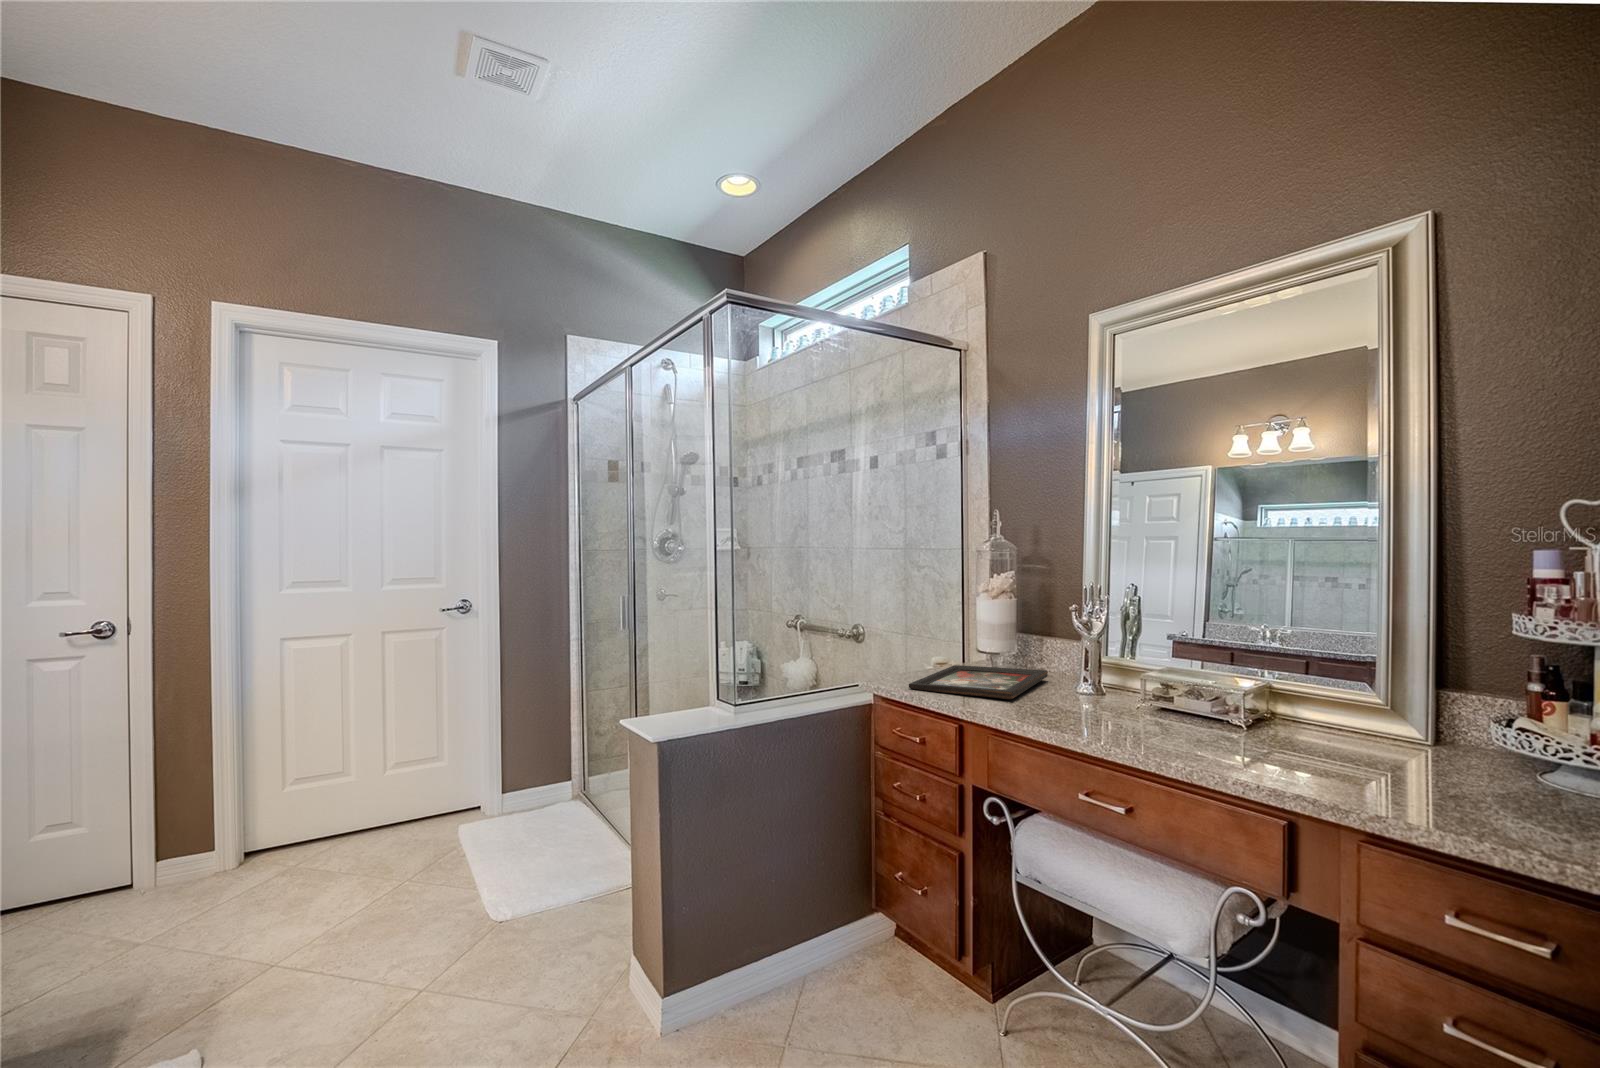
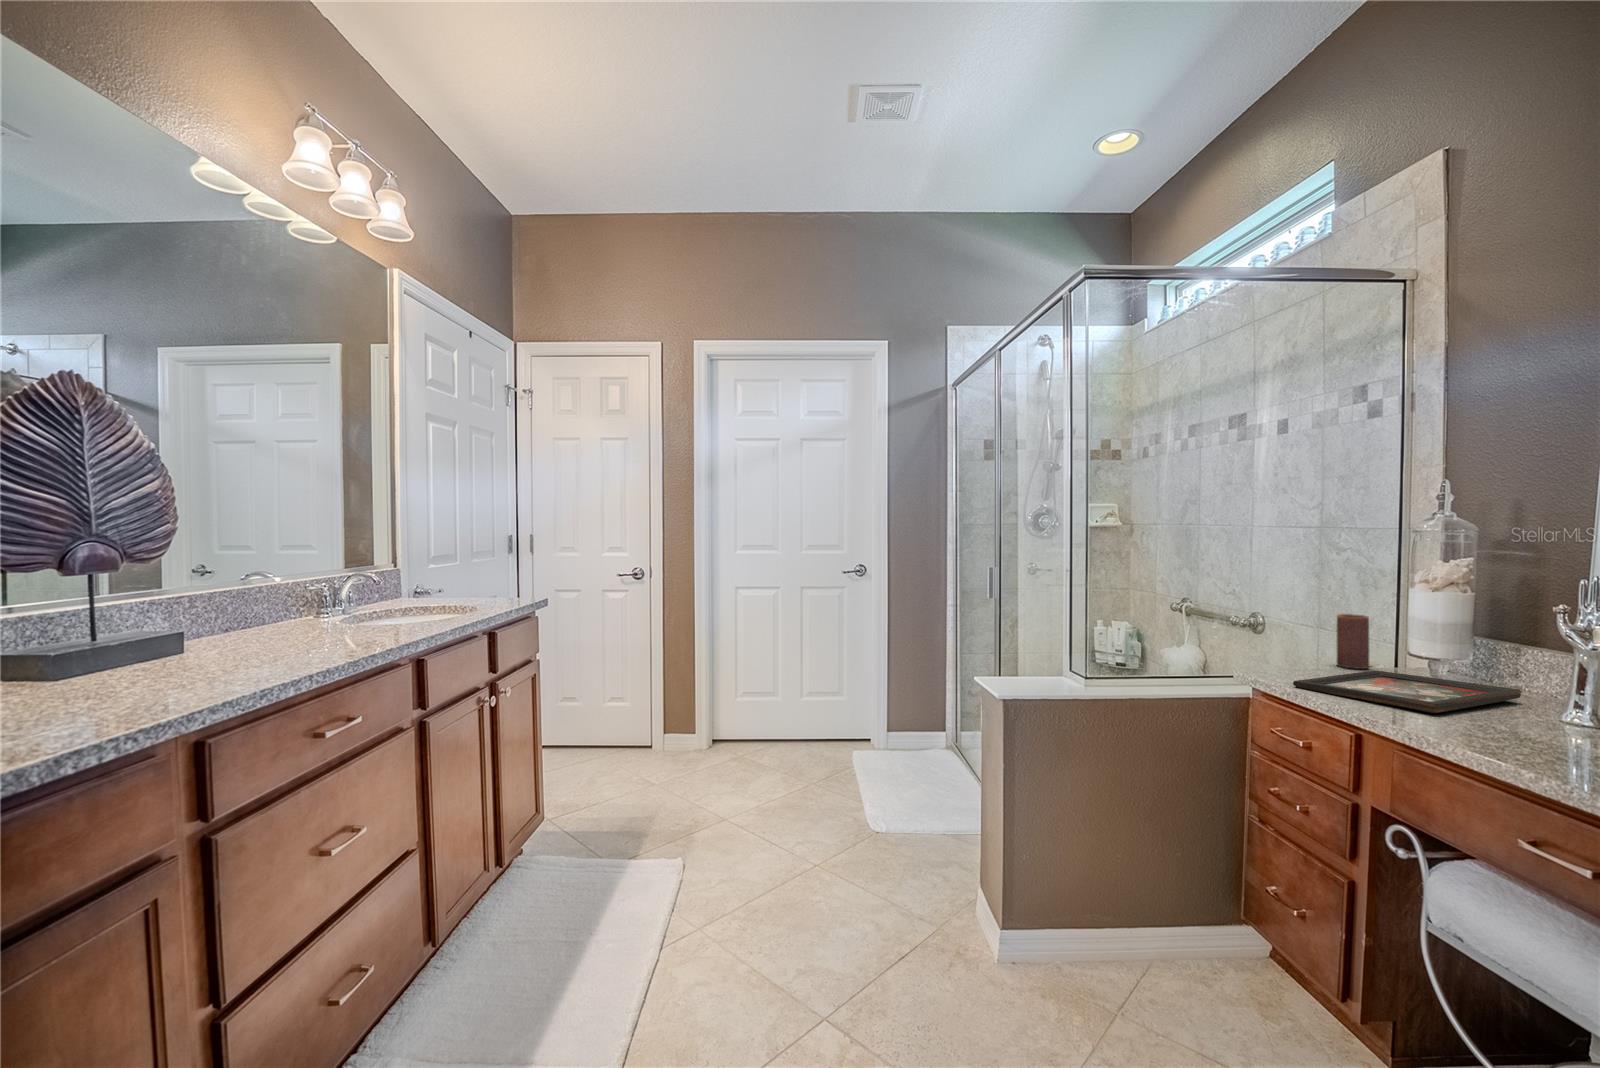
candle: none [924,619,946,665] -> present [1337,614,1369,669]

